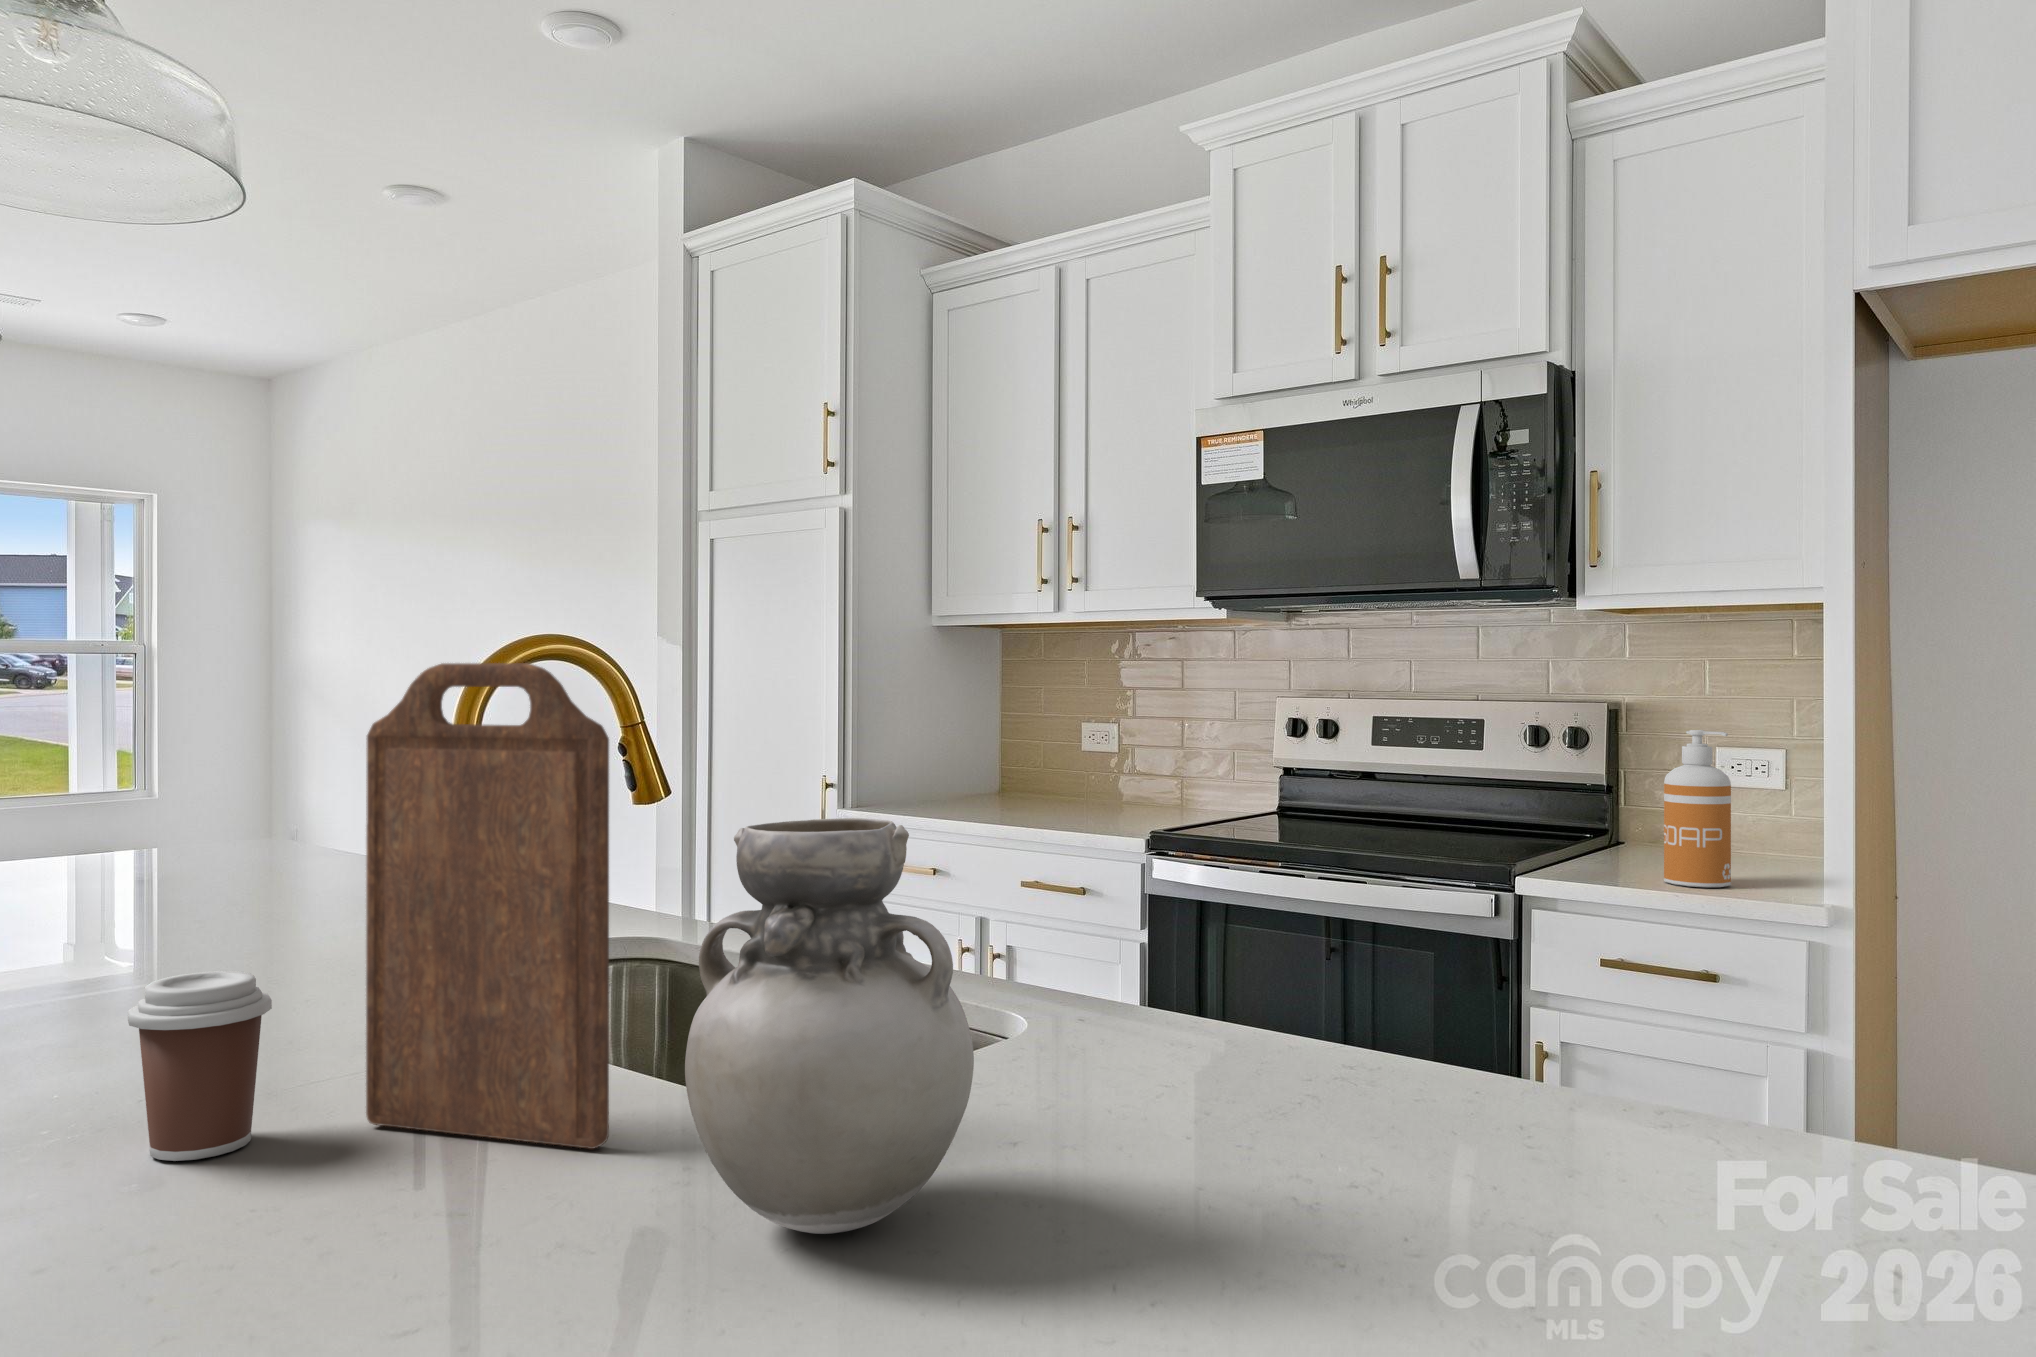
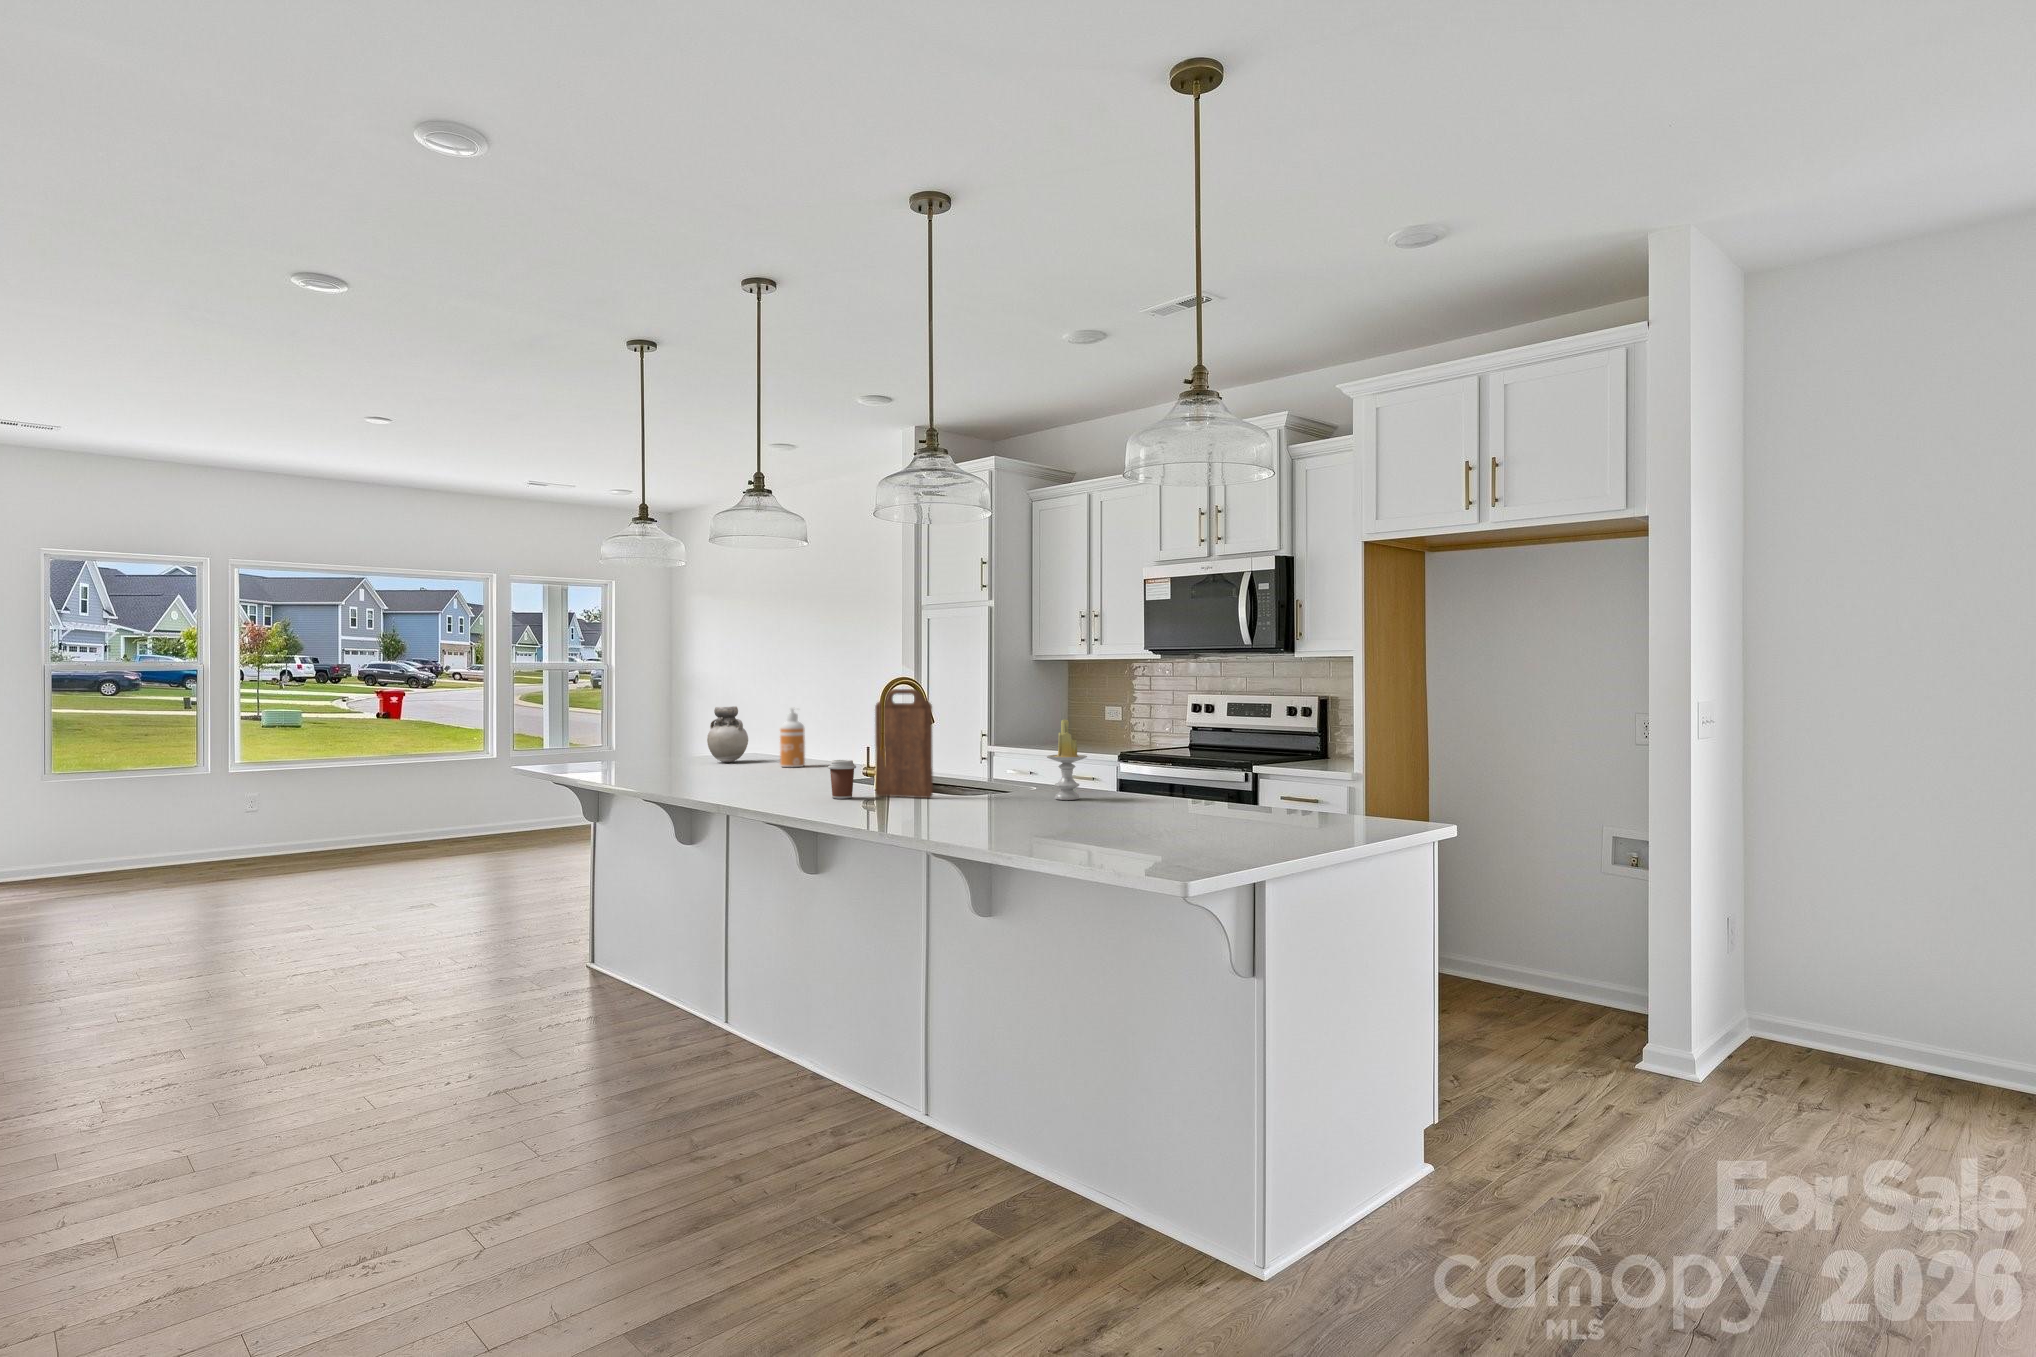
soap dispenser: present [1664,730,1731,887] -> present [780,708,805,767]
candle: none [1122,797,1299,1168] -> present [1047,719,1087,800]
vase: present [685,818,974,1234] -> present [707,706,748,762]

